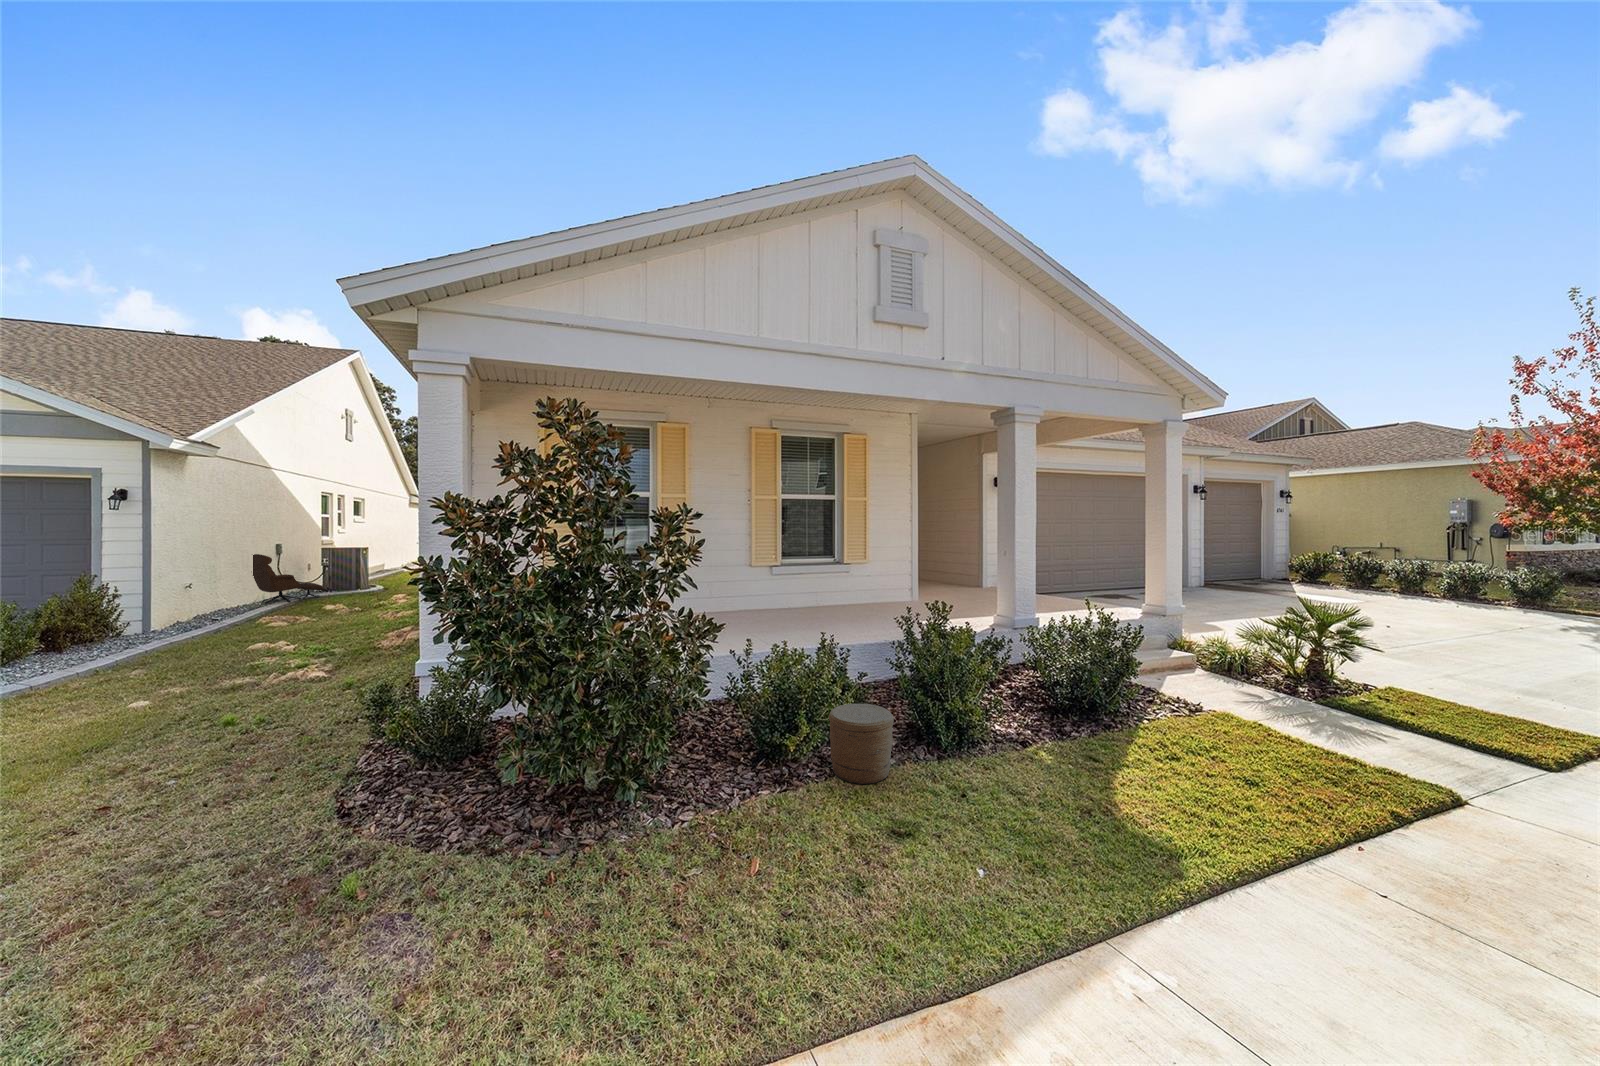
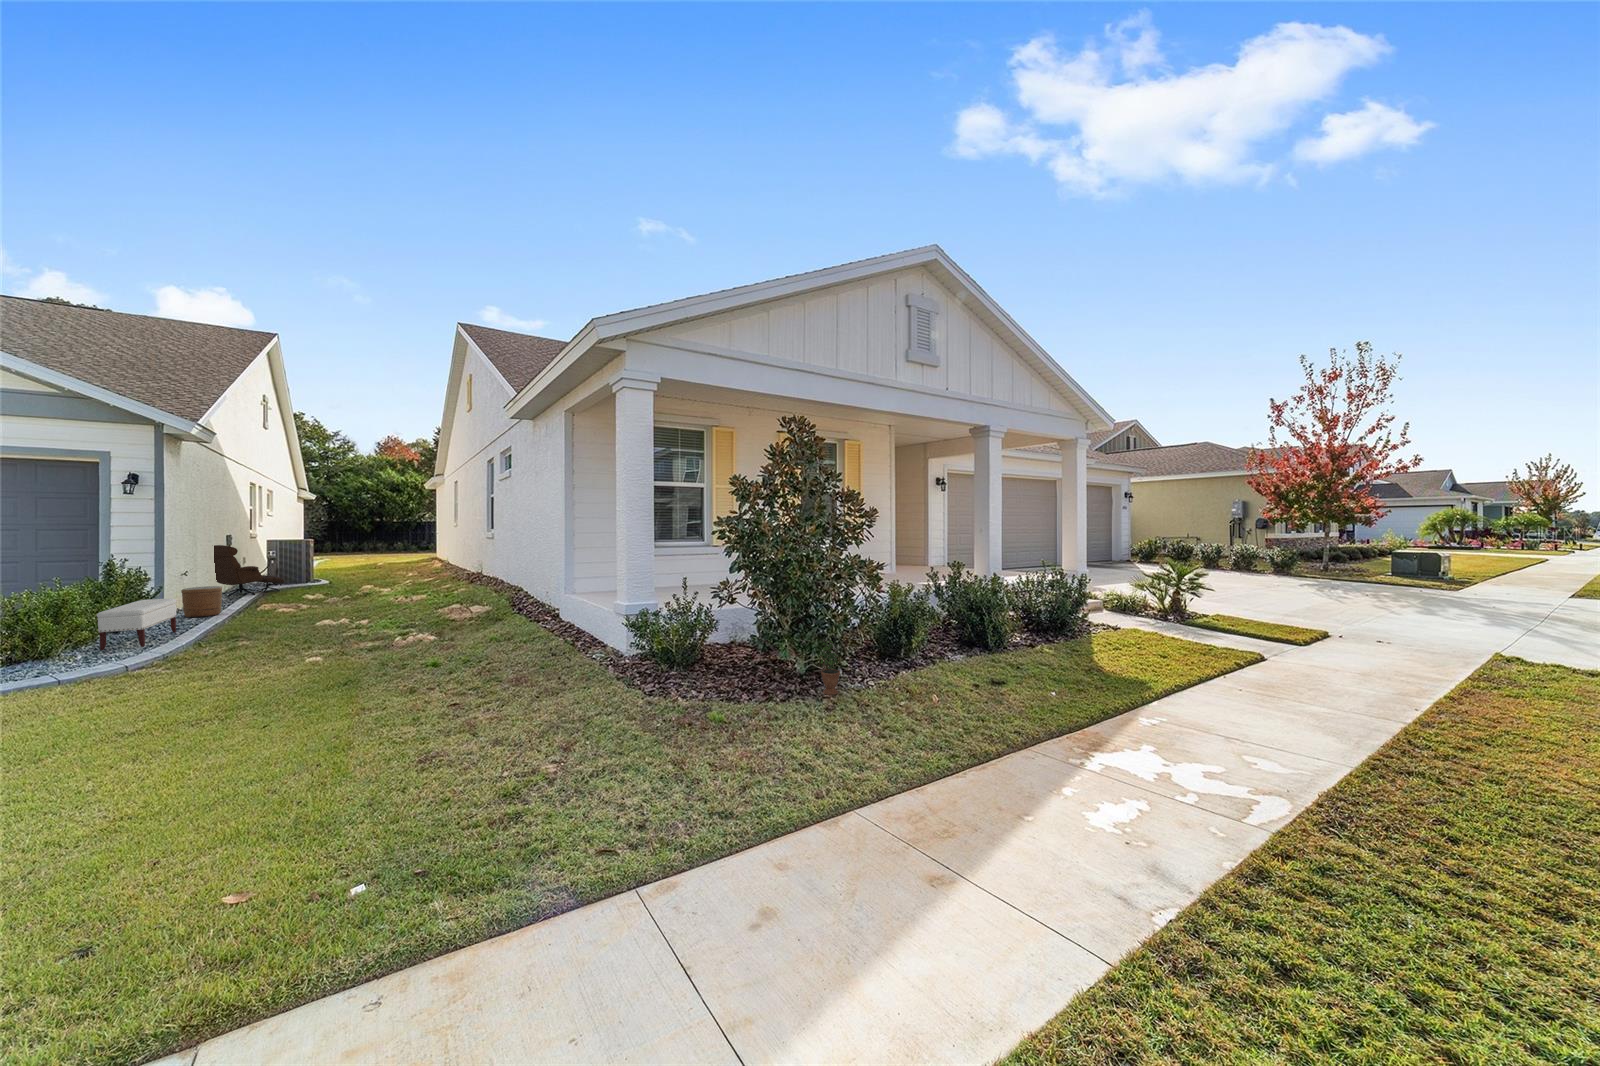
bench: none [31,615,140,670] -> present [97,599,177,650]
woven basket: present [829,704,894,785] -> present [181,586,222,617]
potted plant: none [613,735,651,827] -> present [818,640,840,695]

